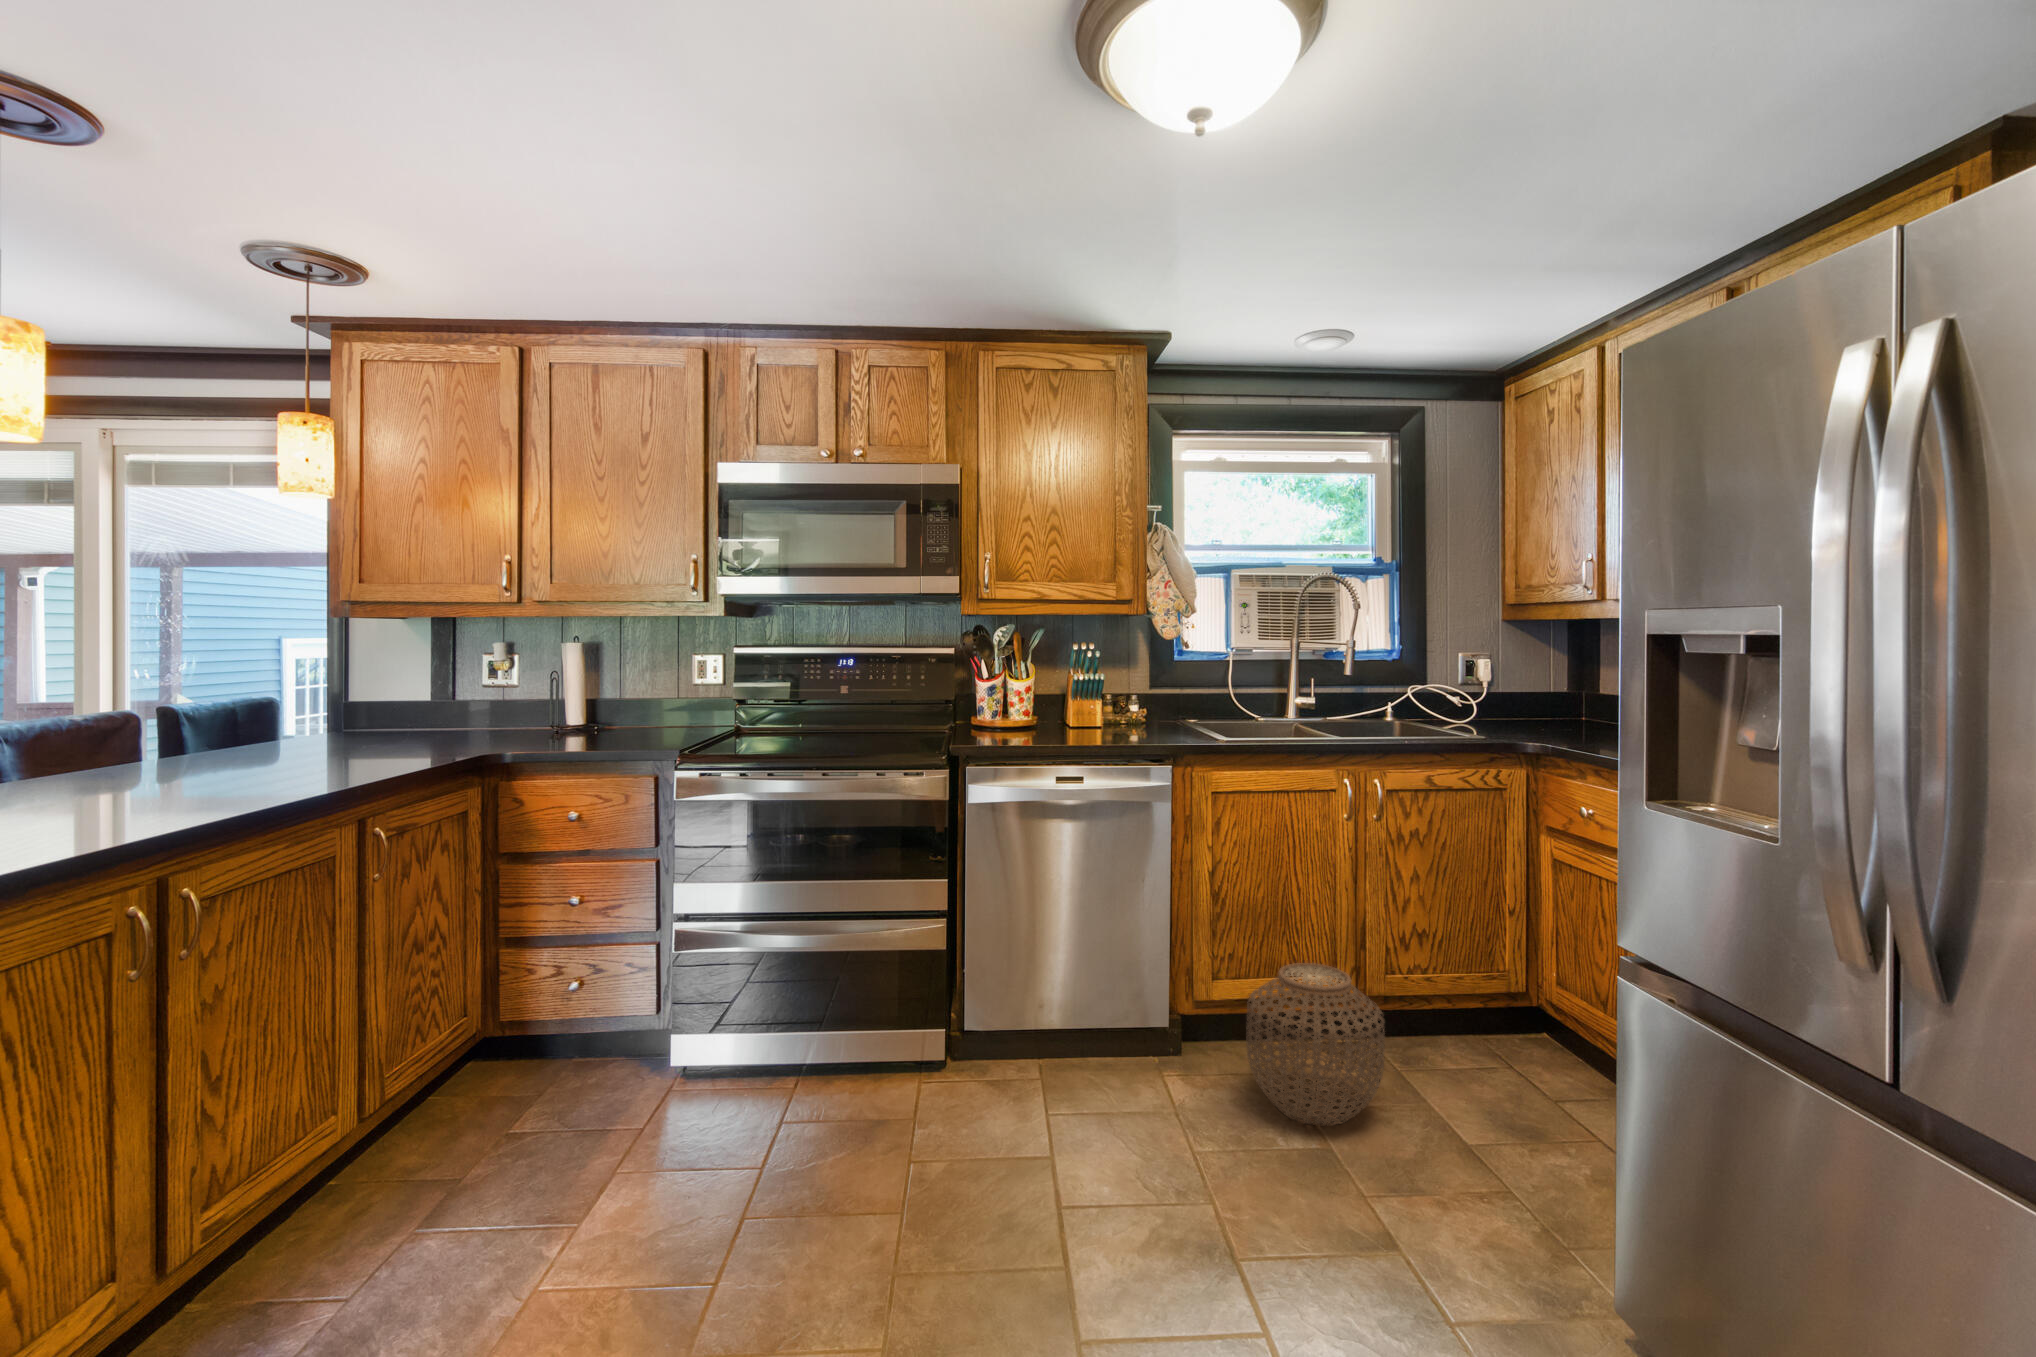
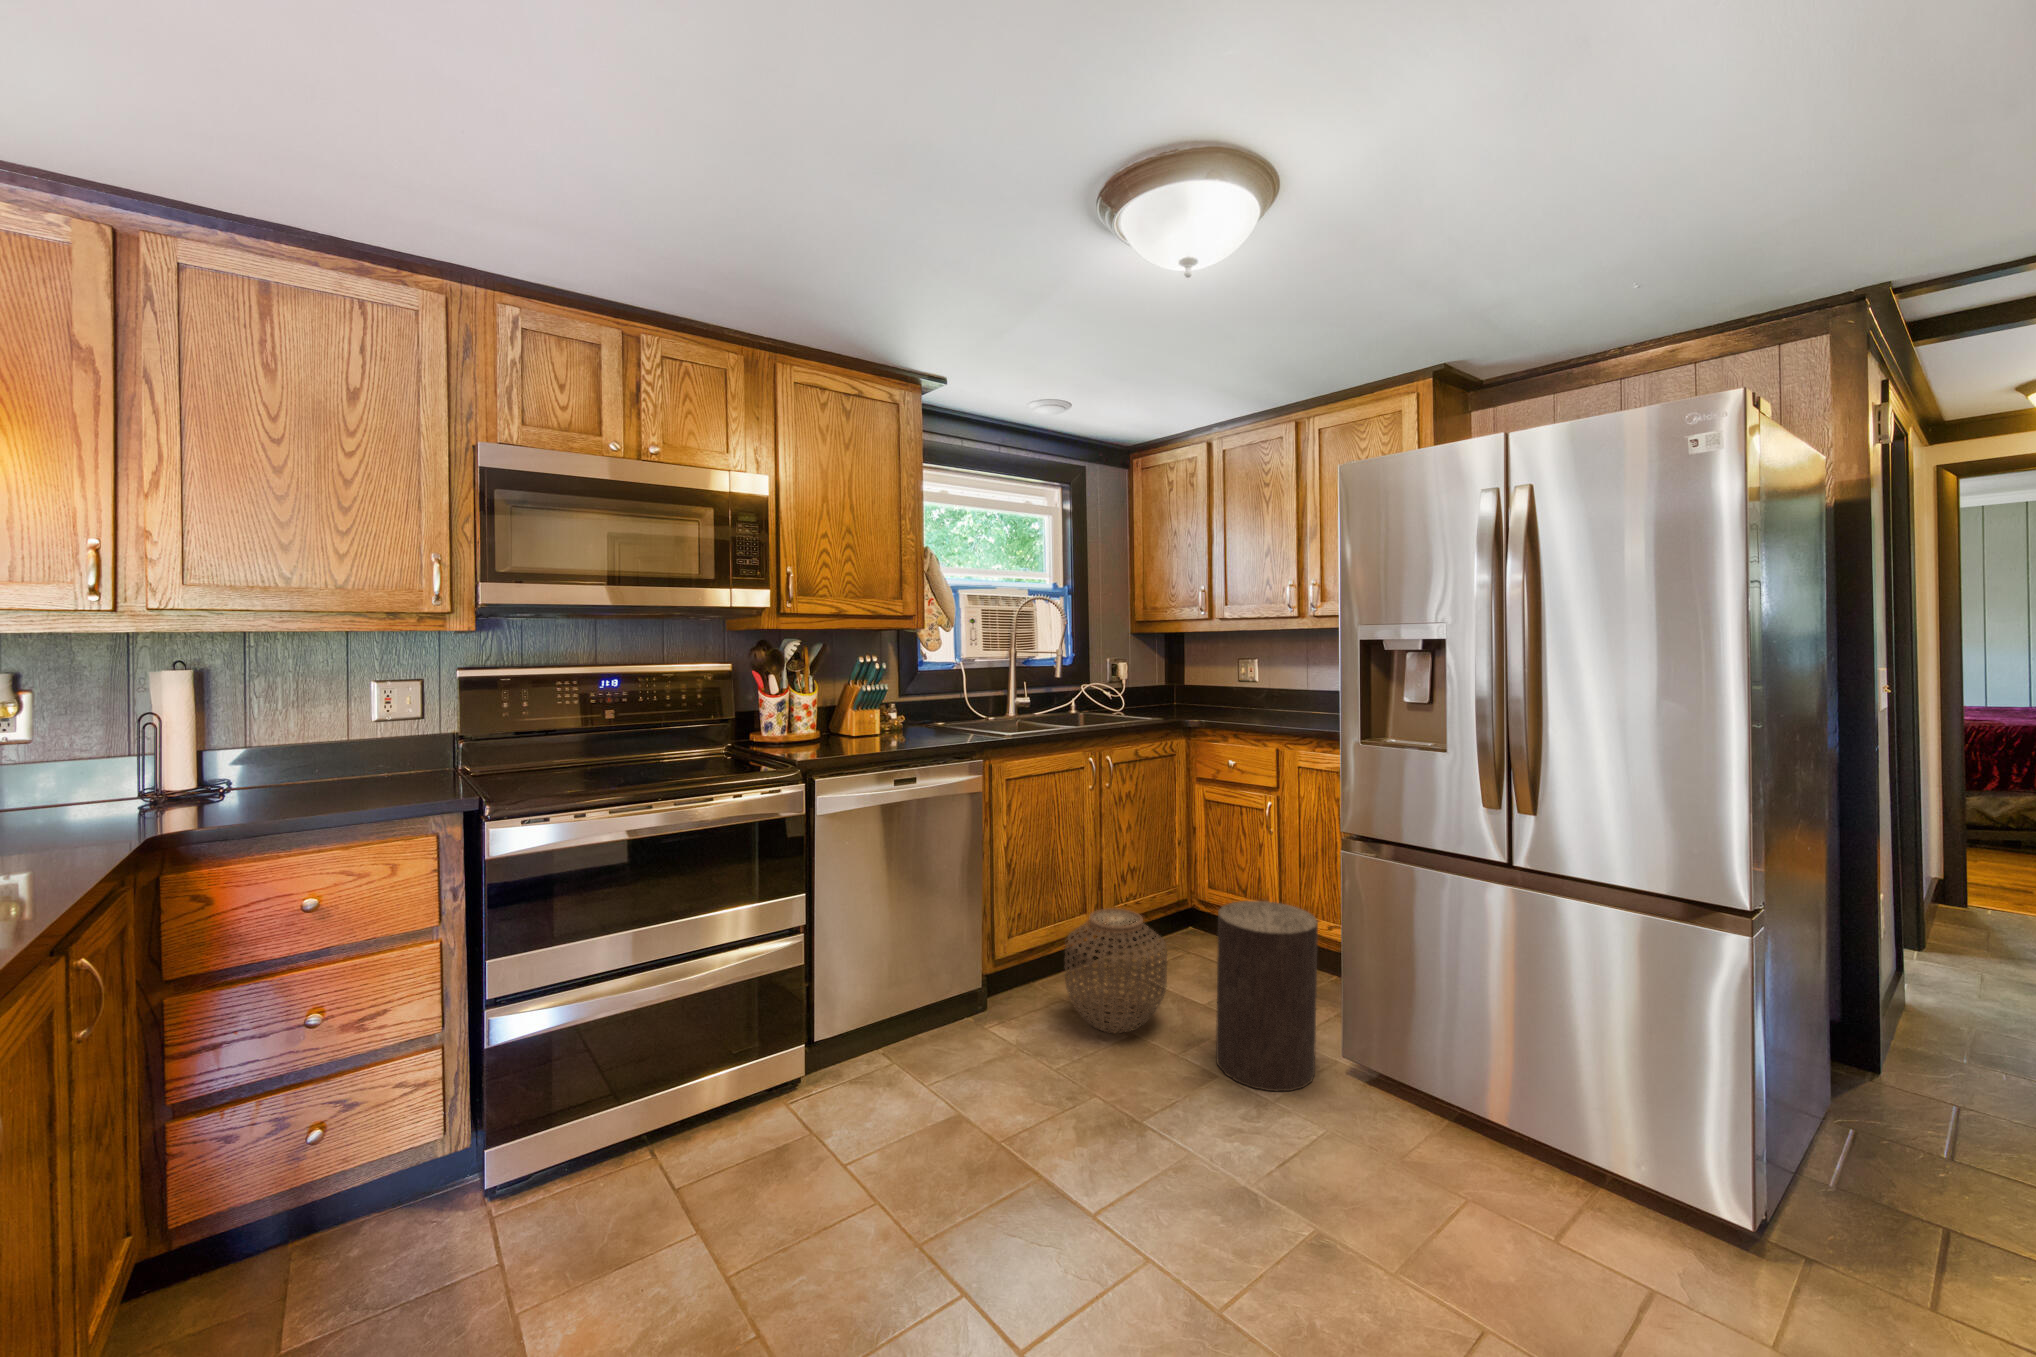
stool: none [1400,981,1557,1270] -> present [1216,901,1318,1091]

